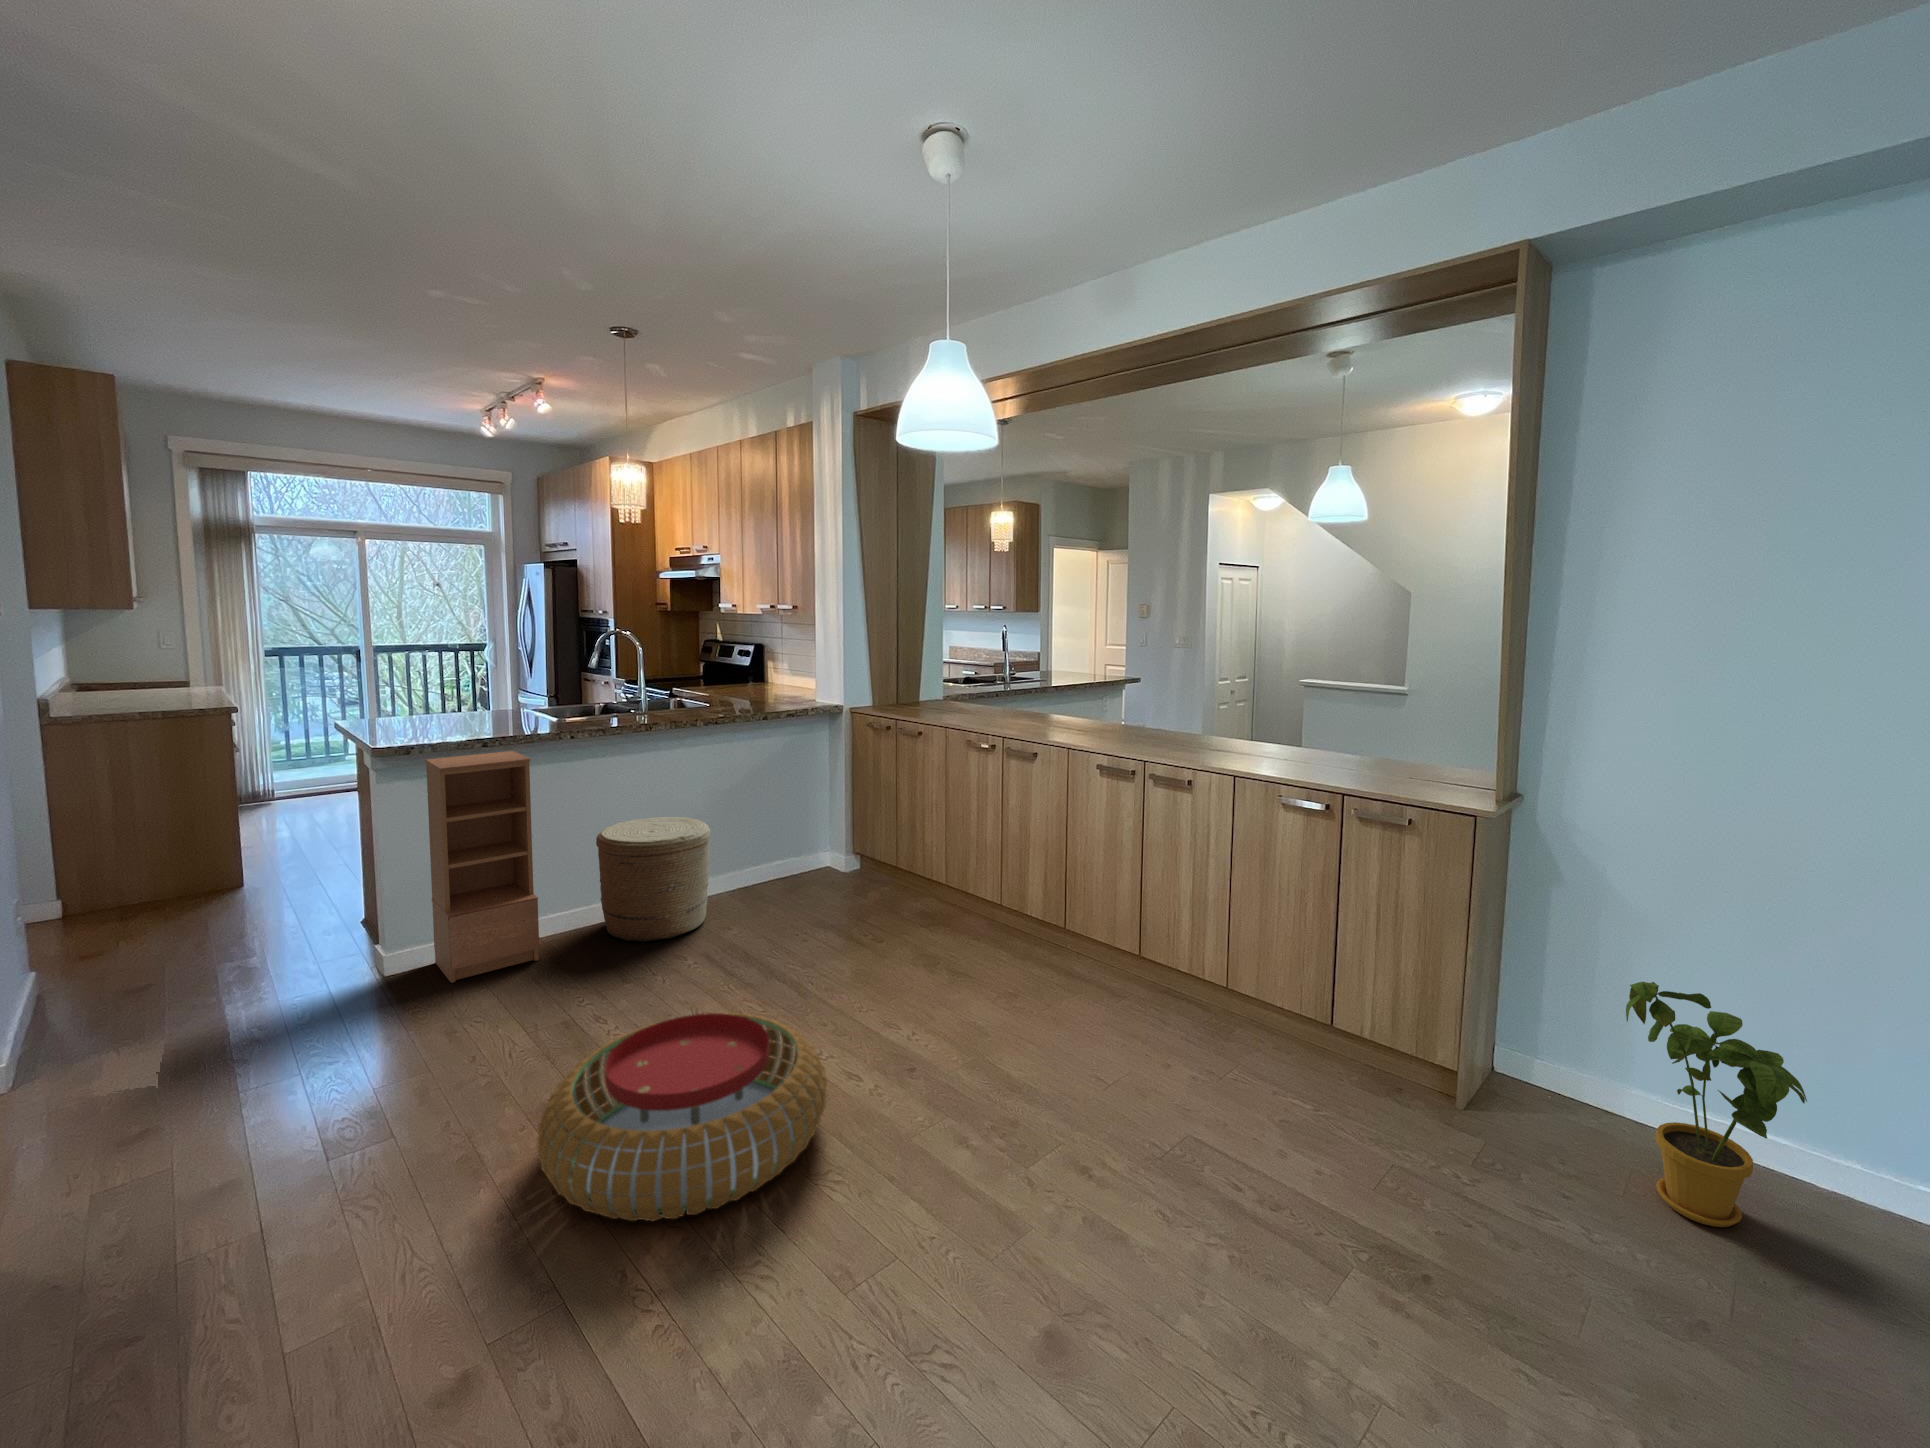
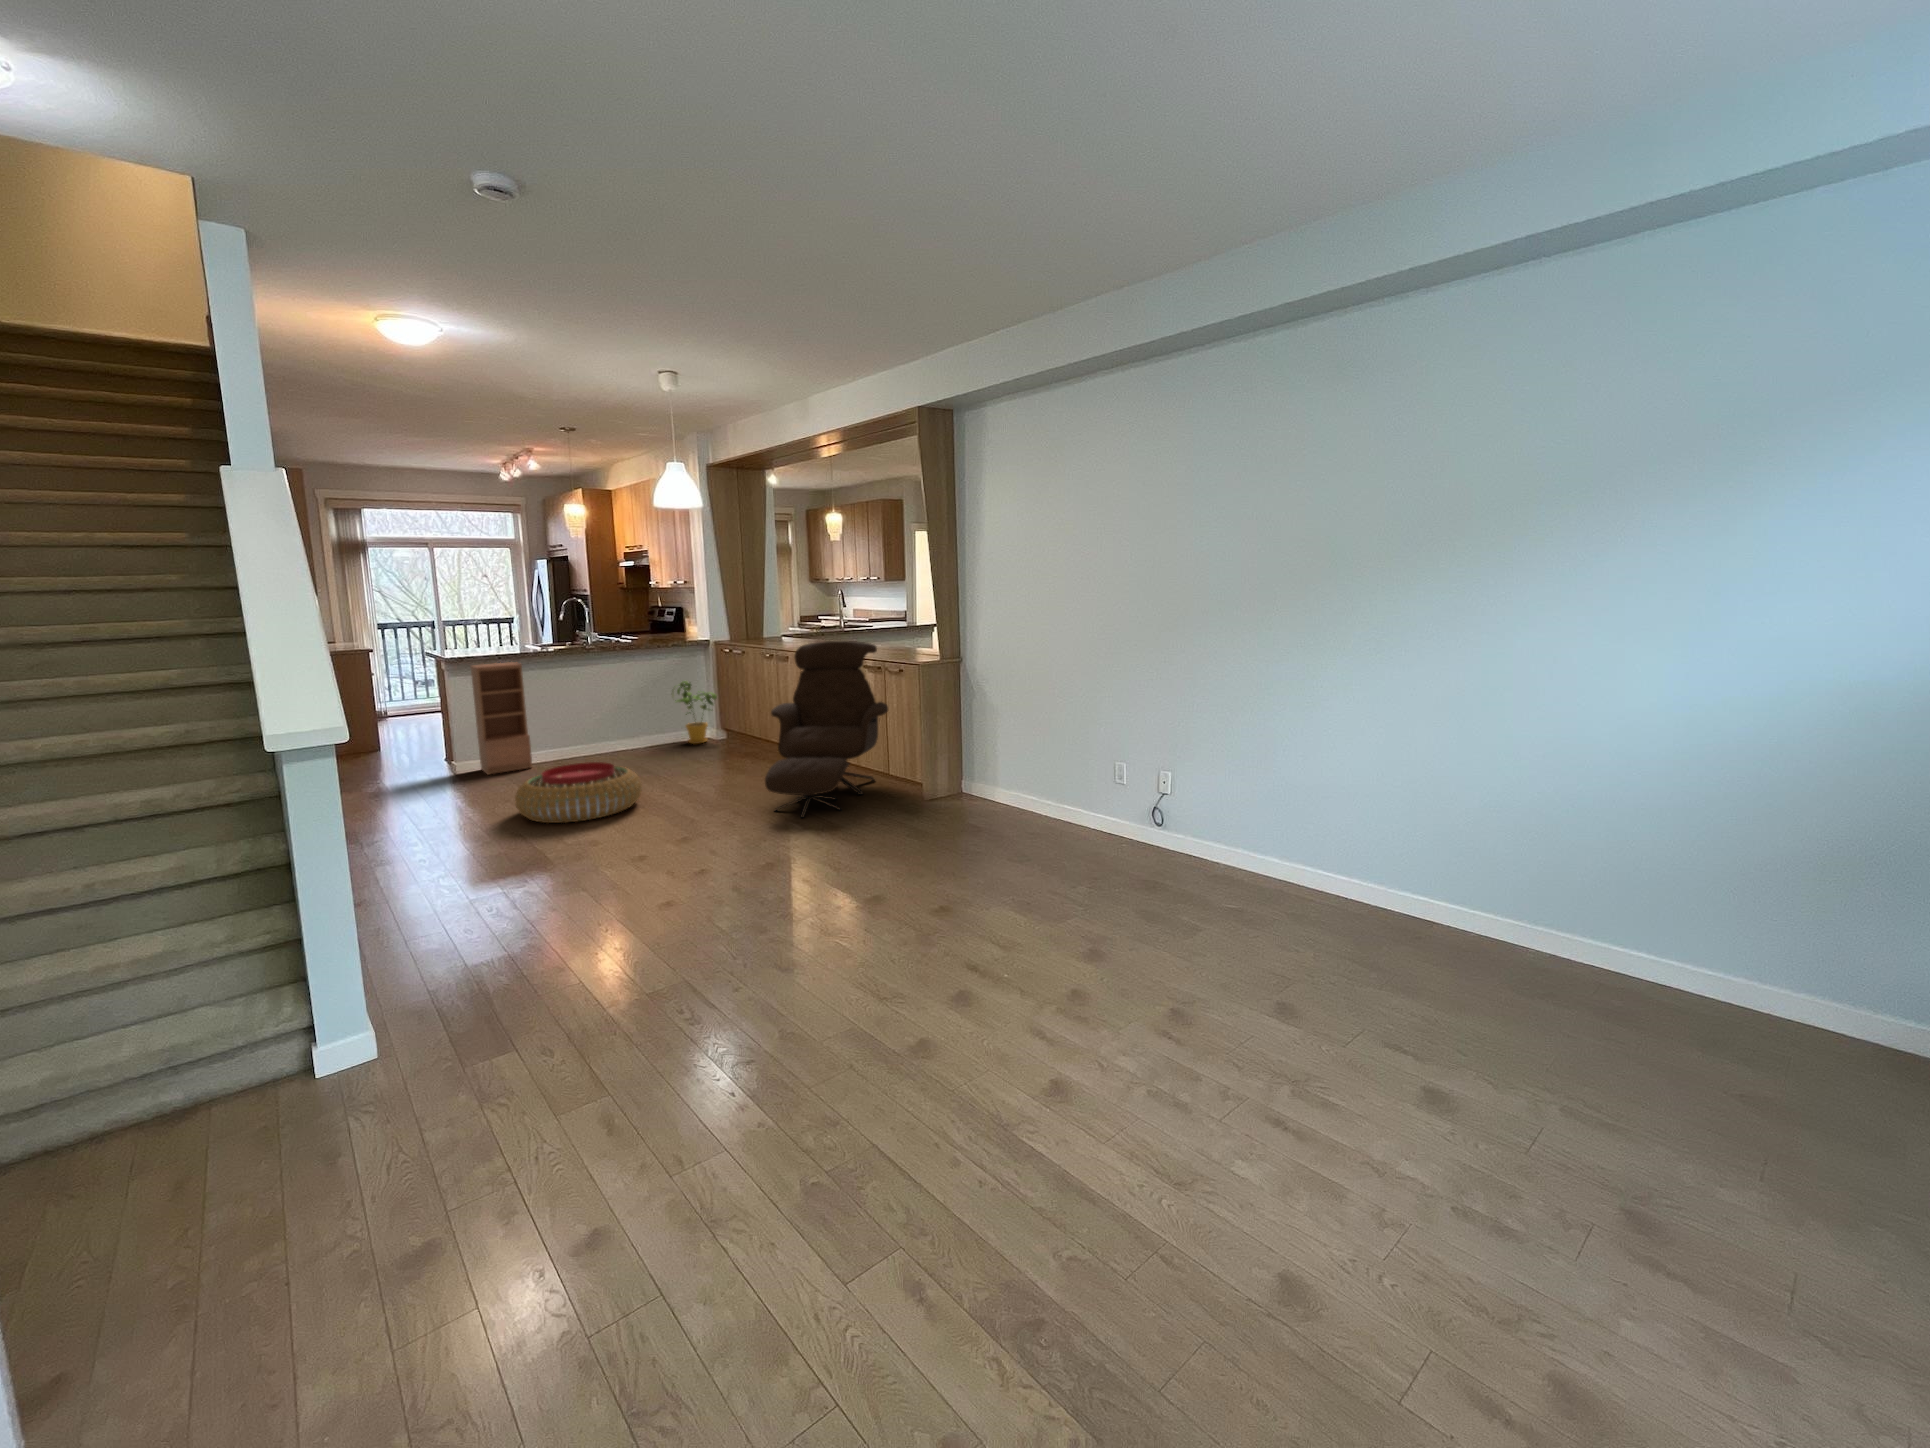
lounge chair: none [1076,739,1335,1198] -> present [765,641,888,818]
woven basket: present [596,817,710,942] -> none [562,701,625,762]
house plant: present [1626,982,1807,1227] -> present [676,681,717,744]

